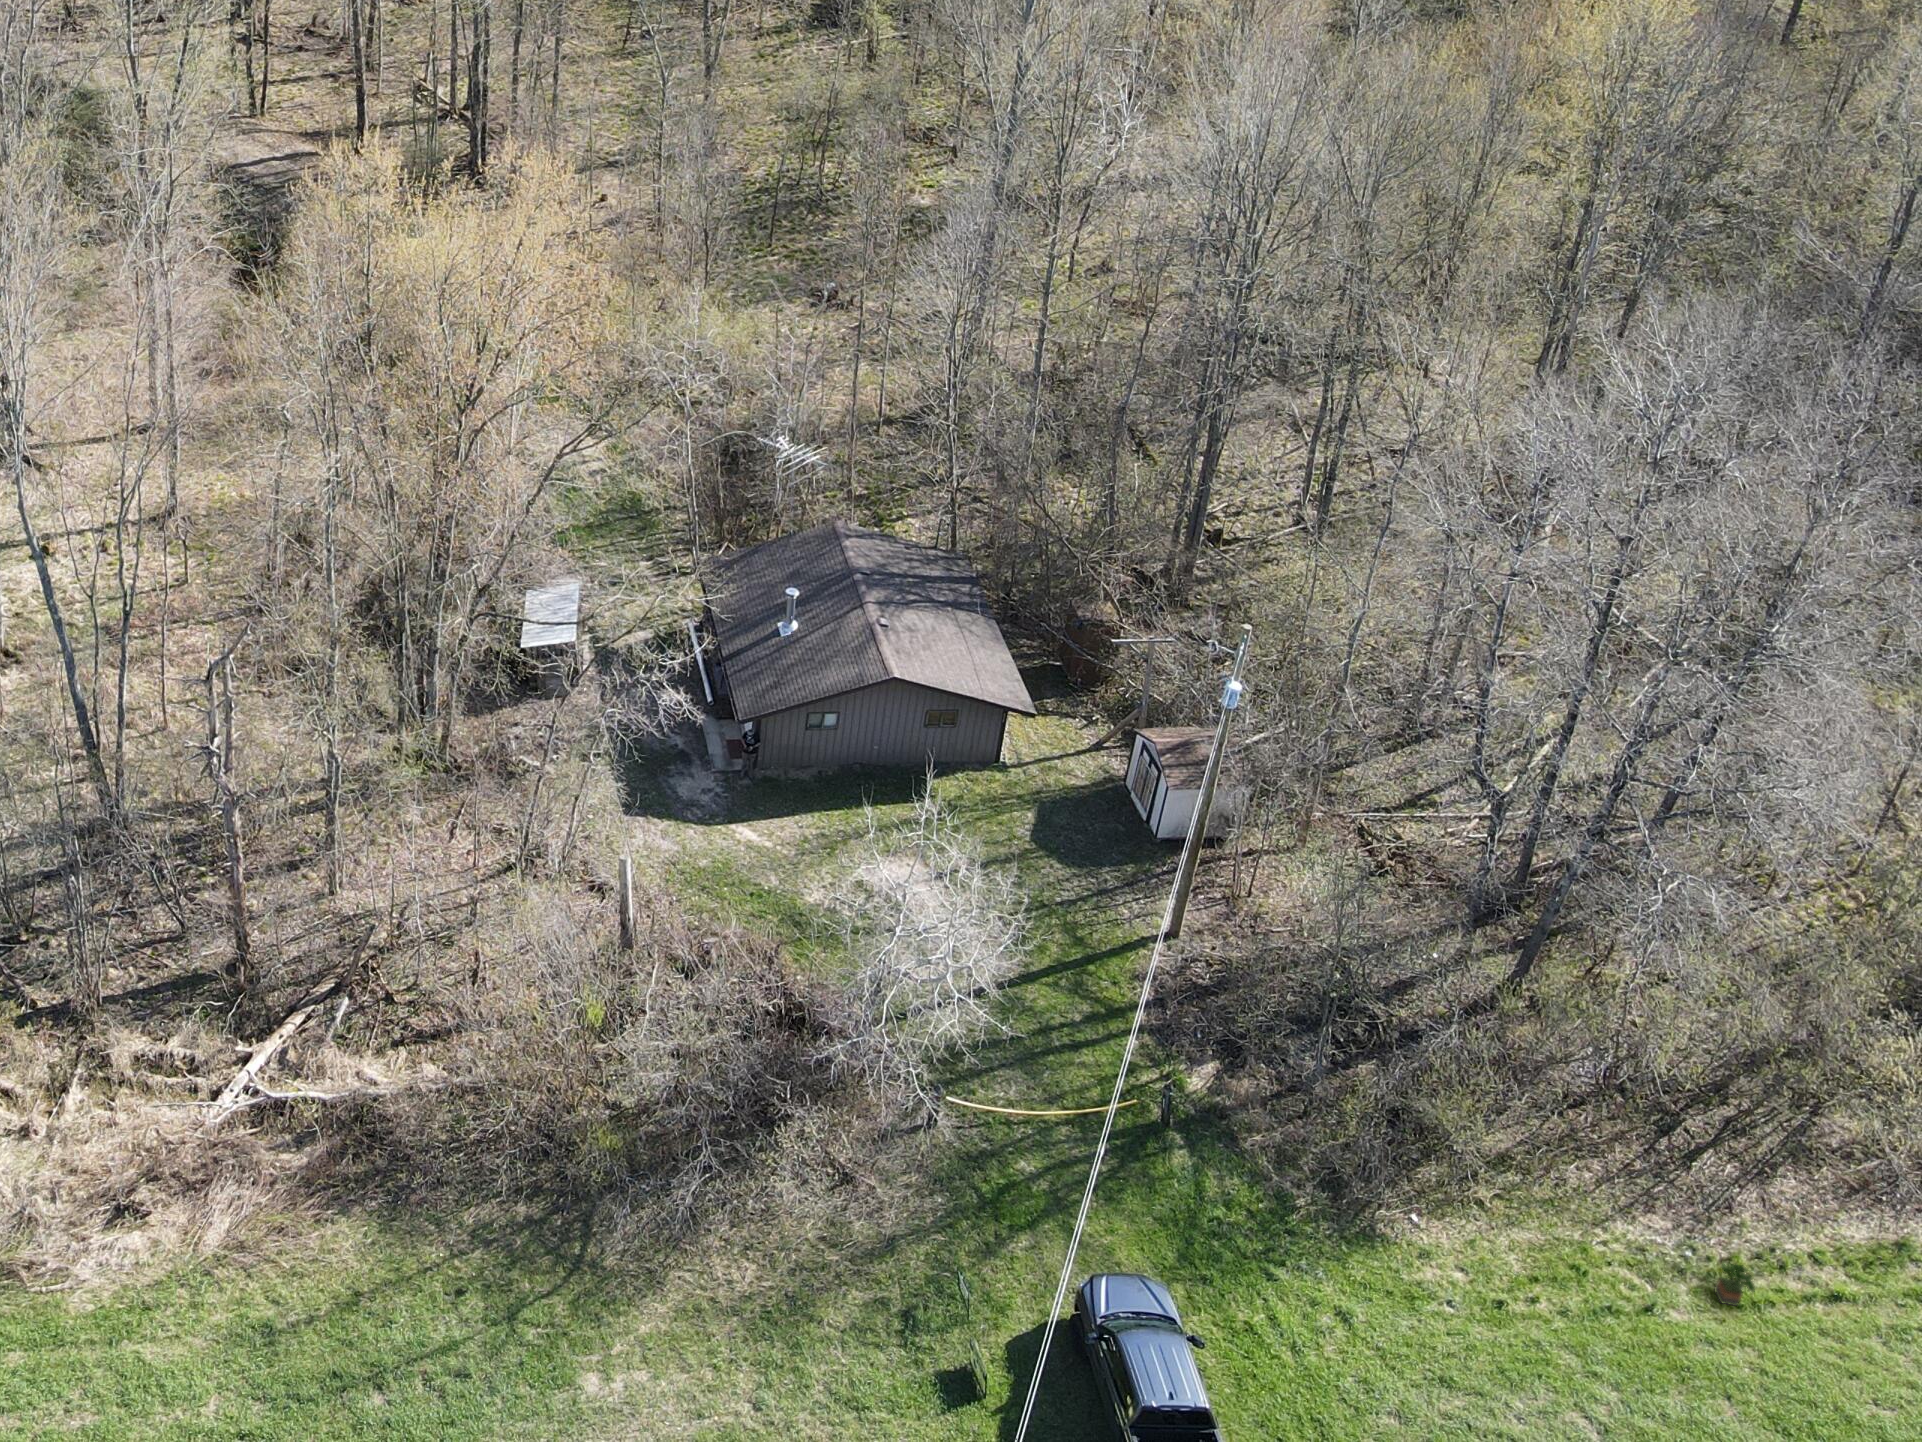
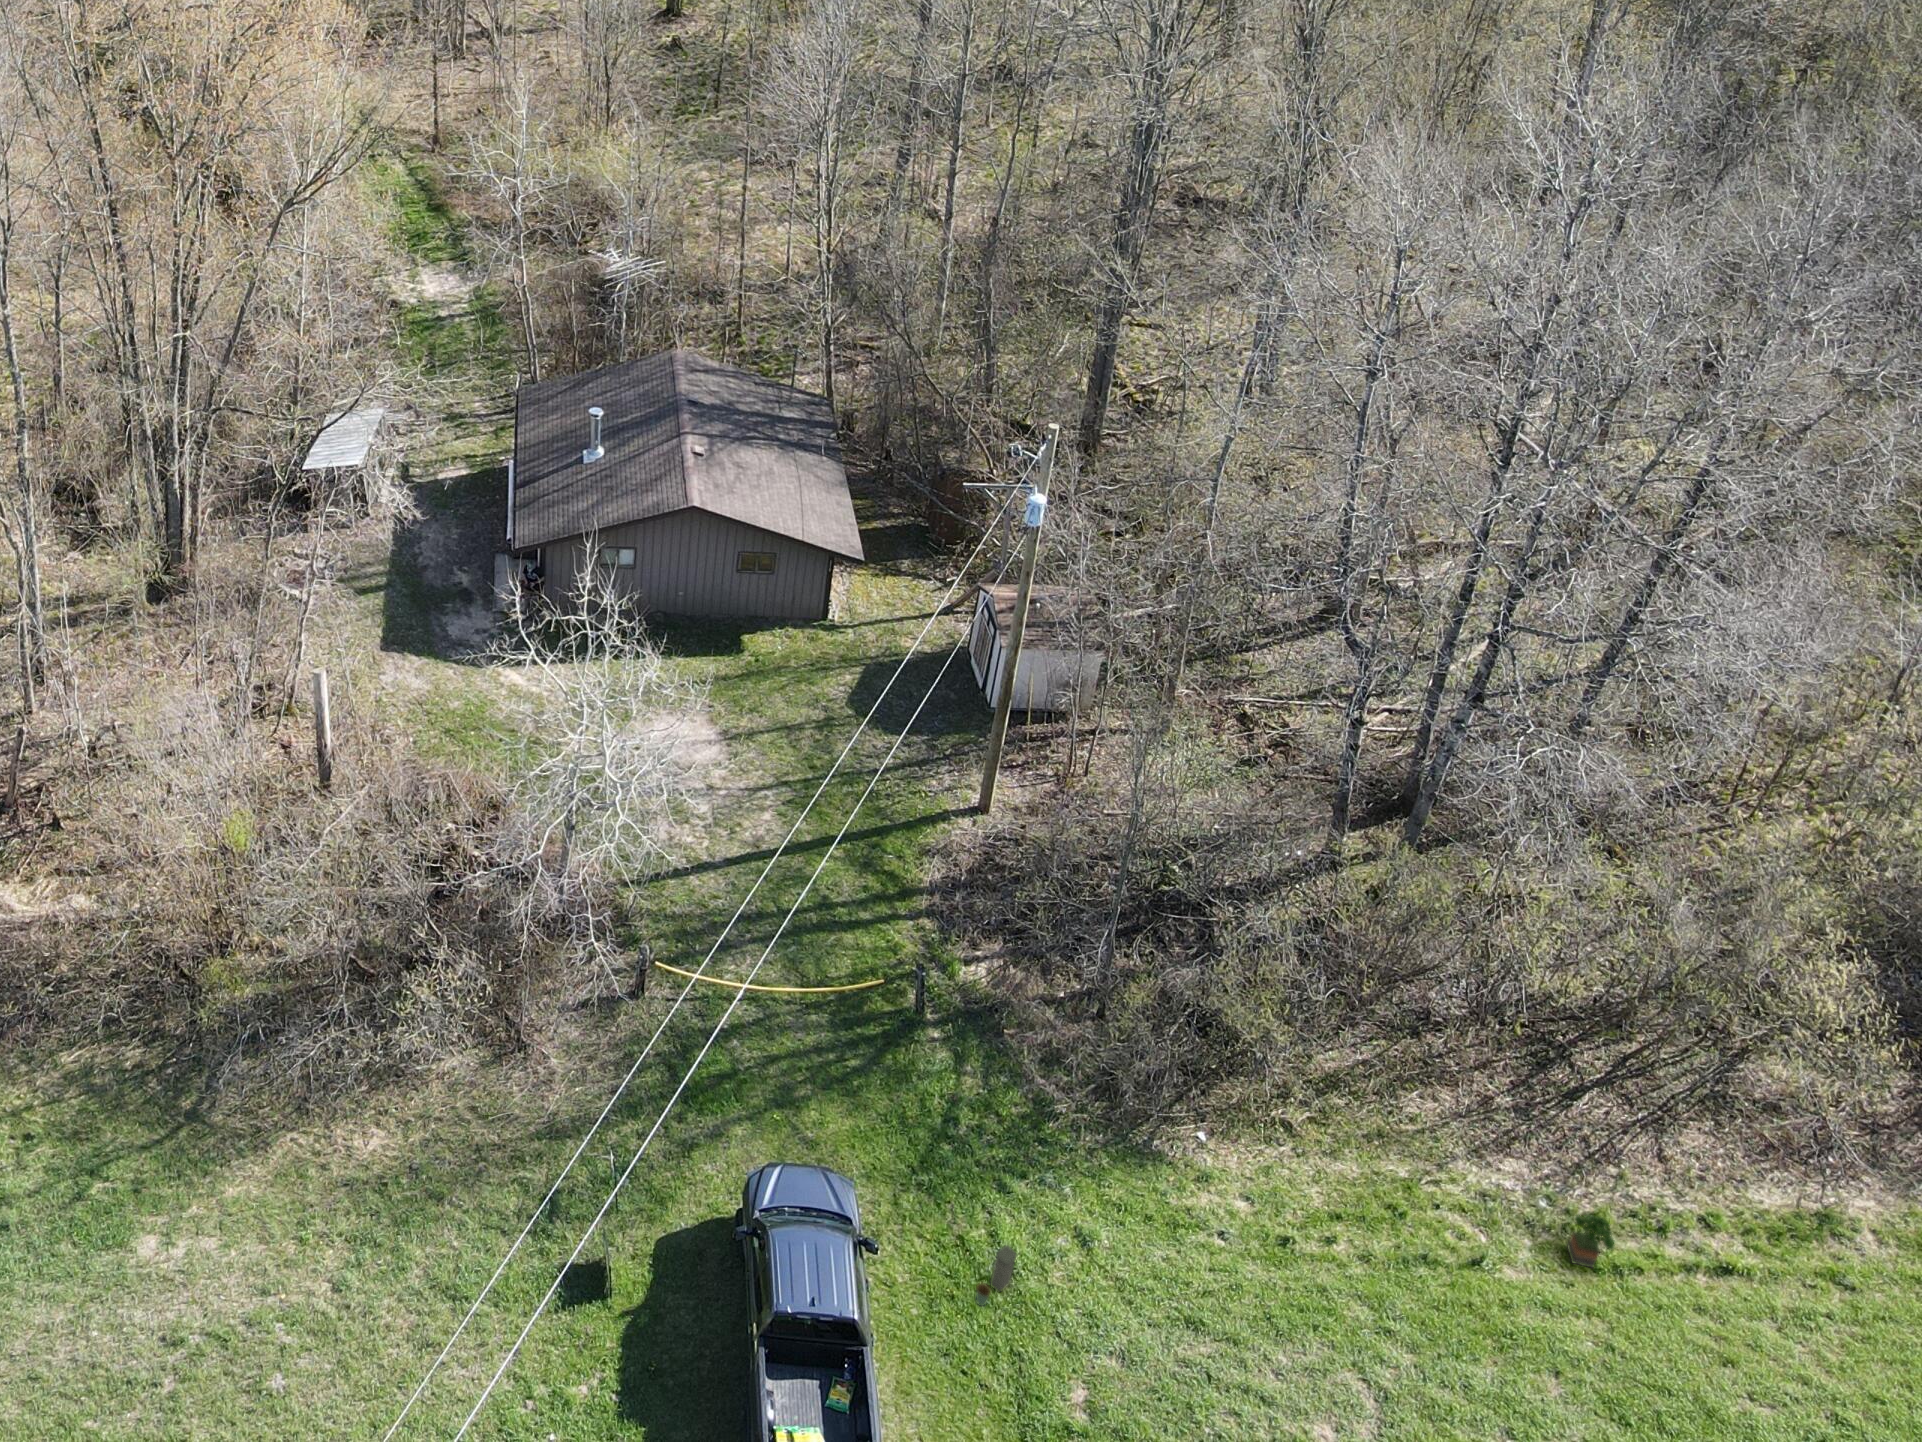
trash can: none [1270,1326,1302,1377] -> present [976,1245,1016,1306]

